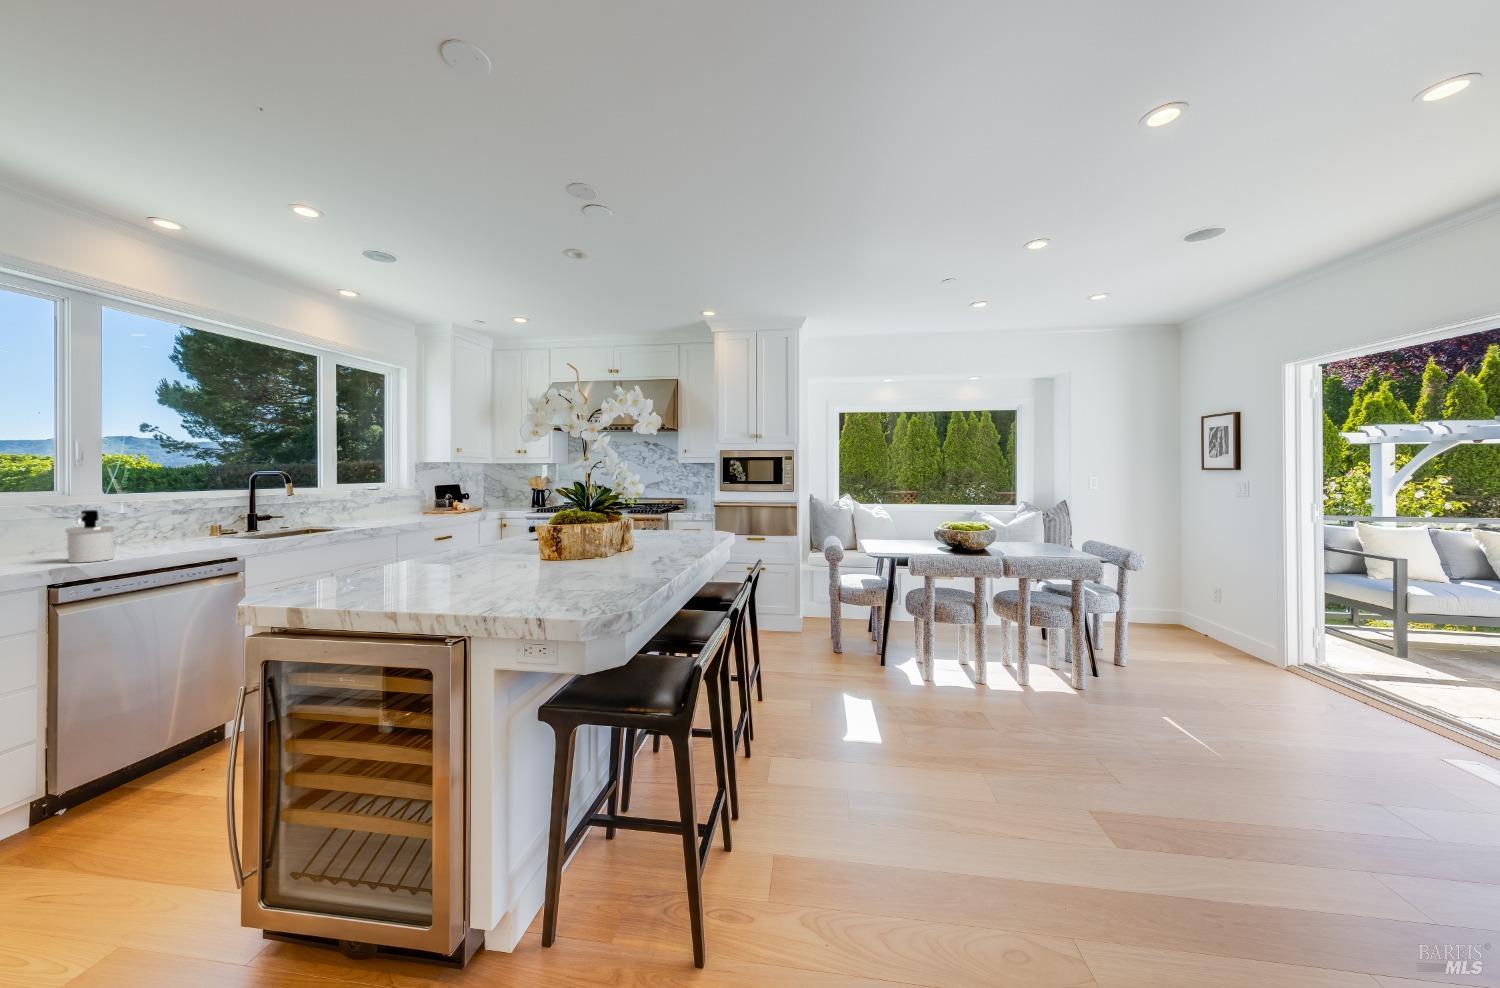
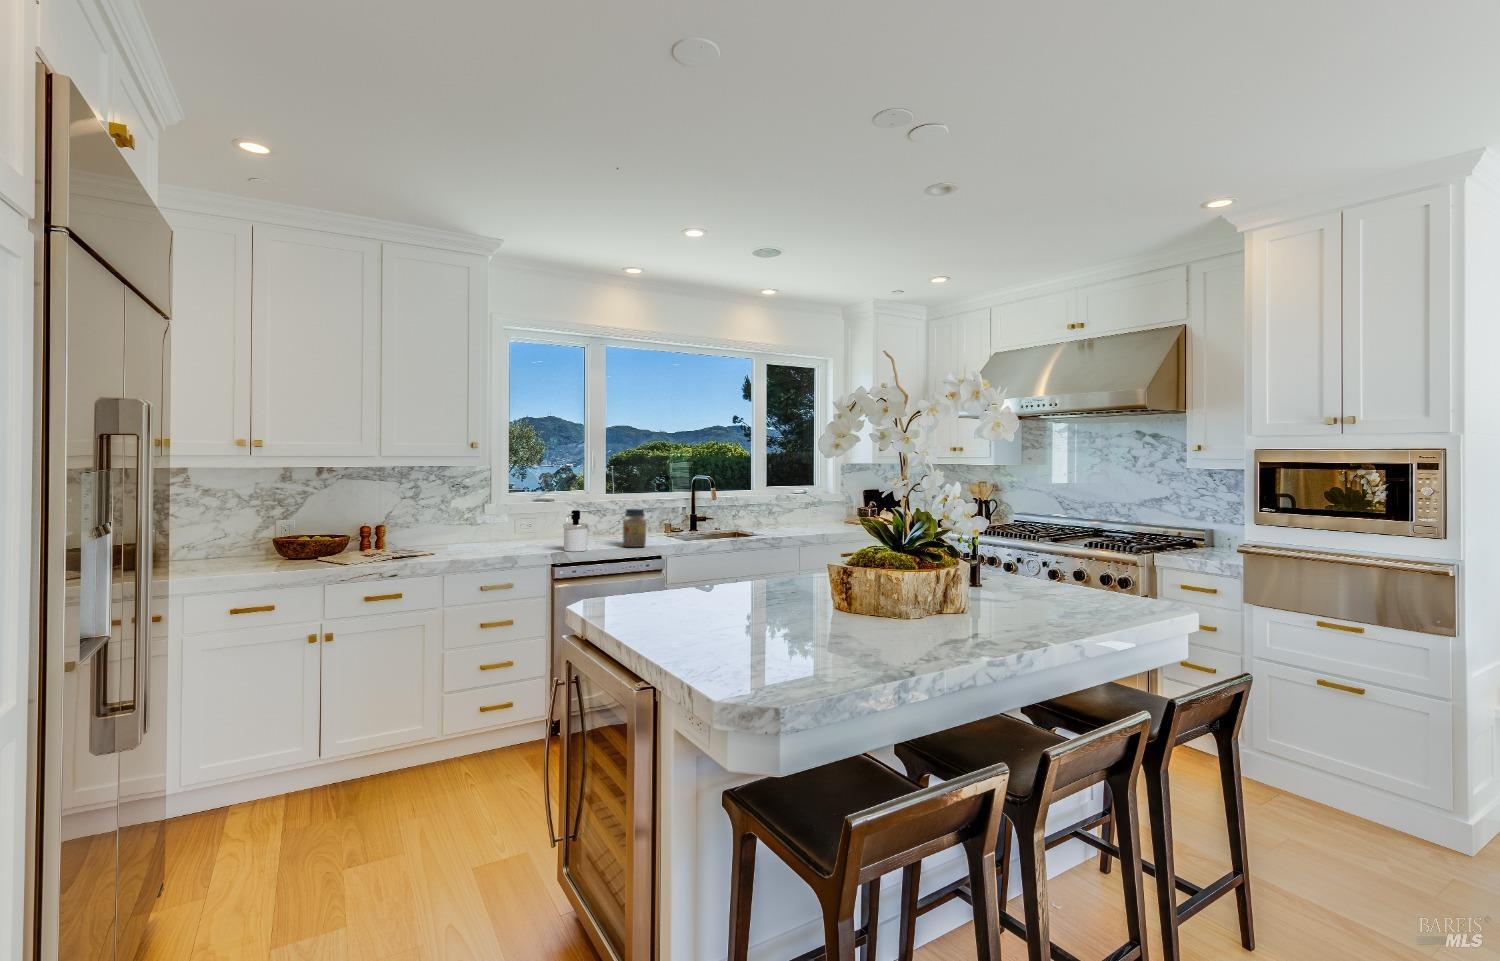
jar: none [168,505,209,551] -> present [623,508,646,547]

